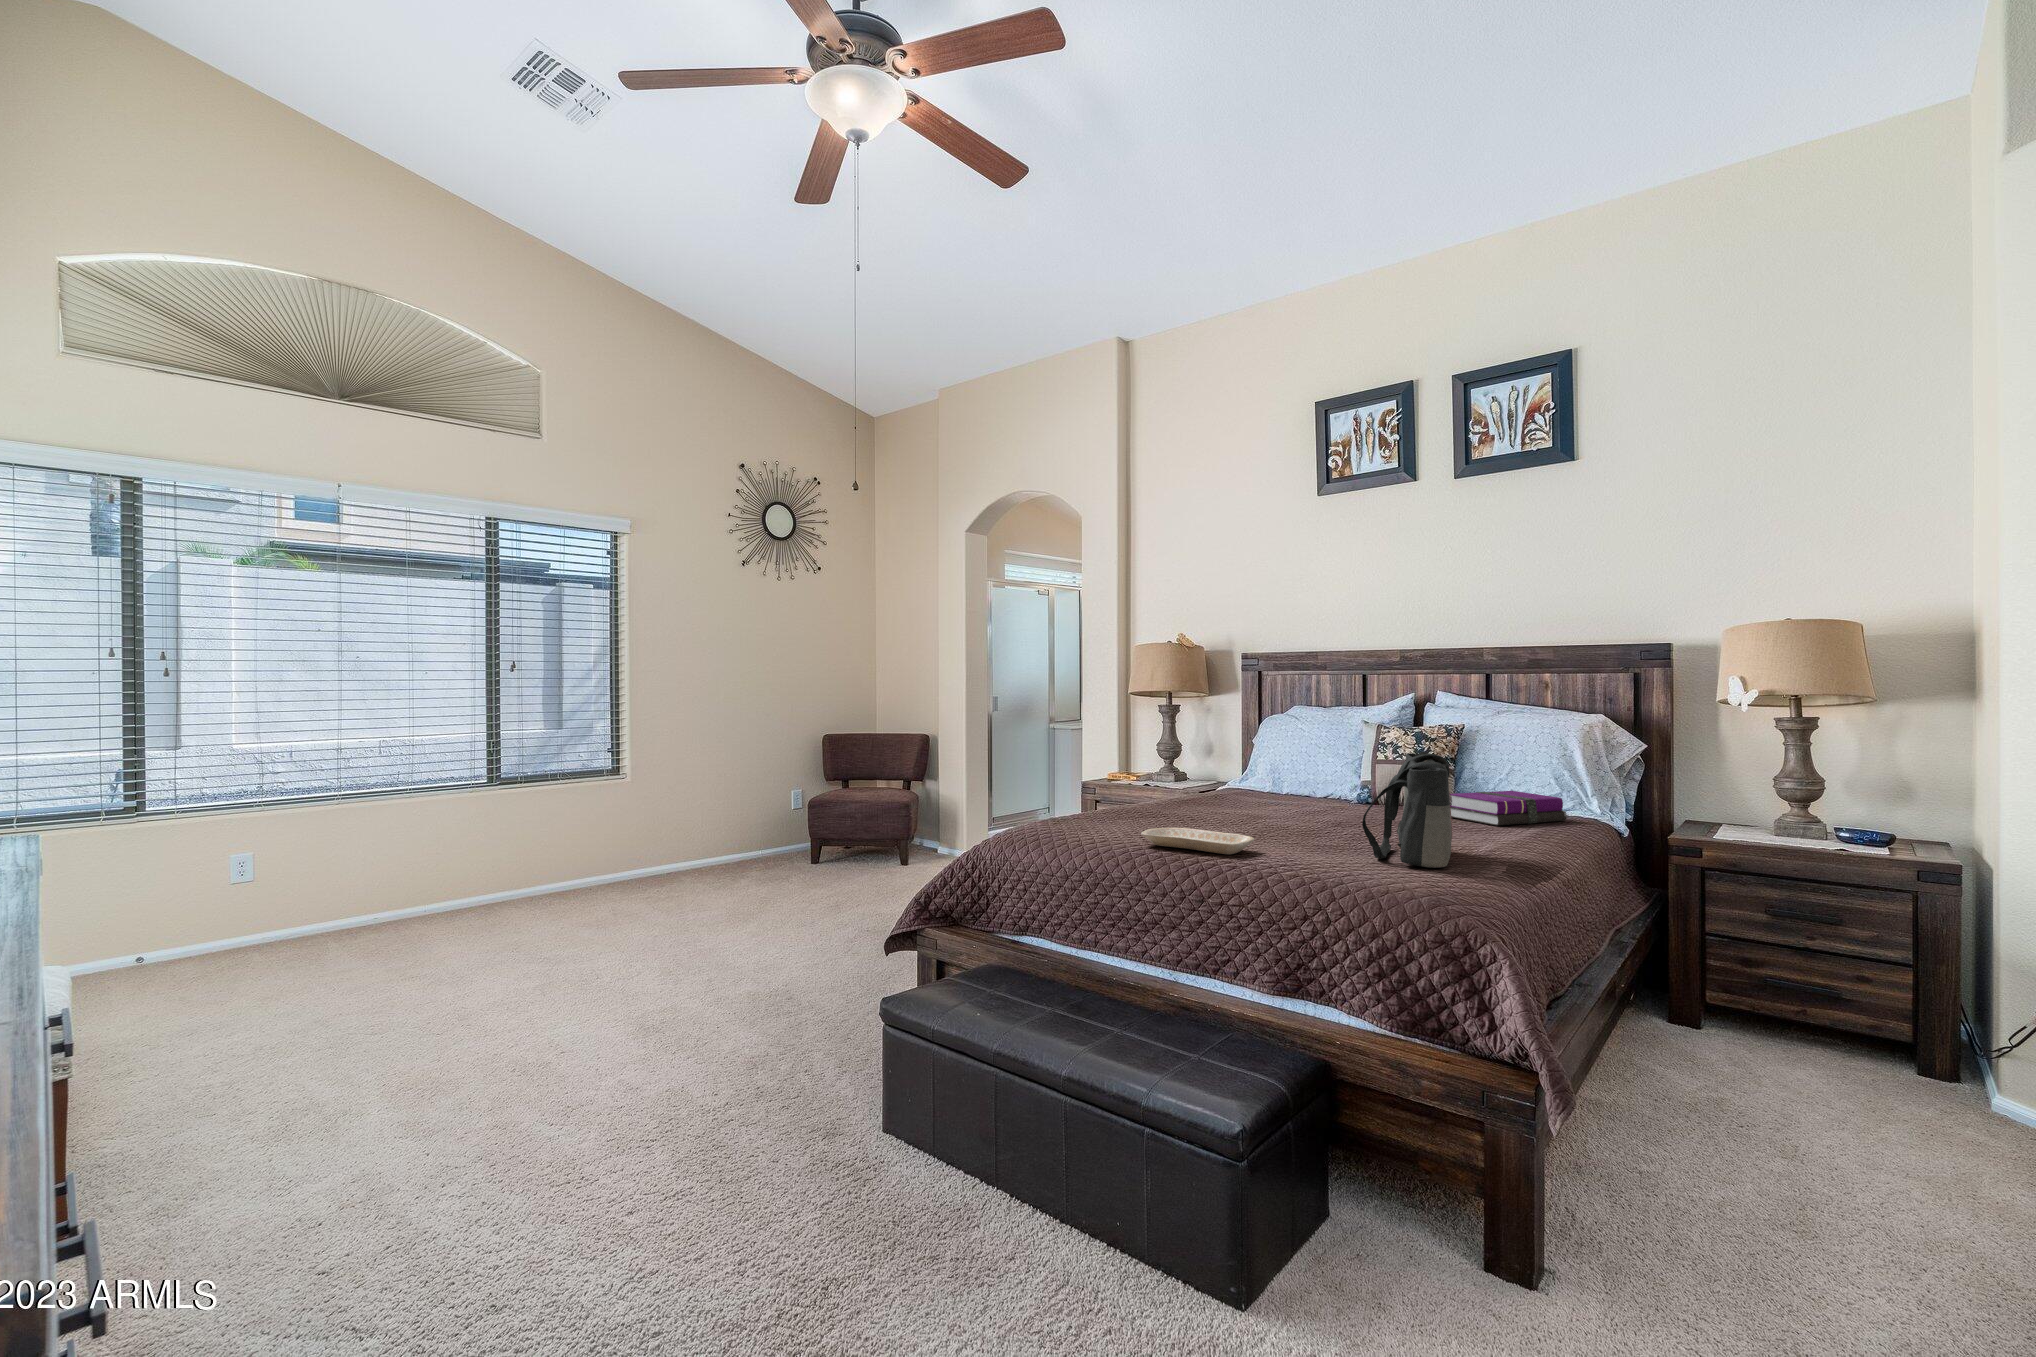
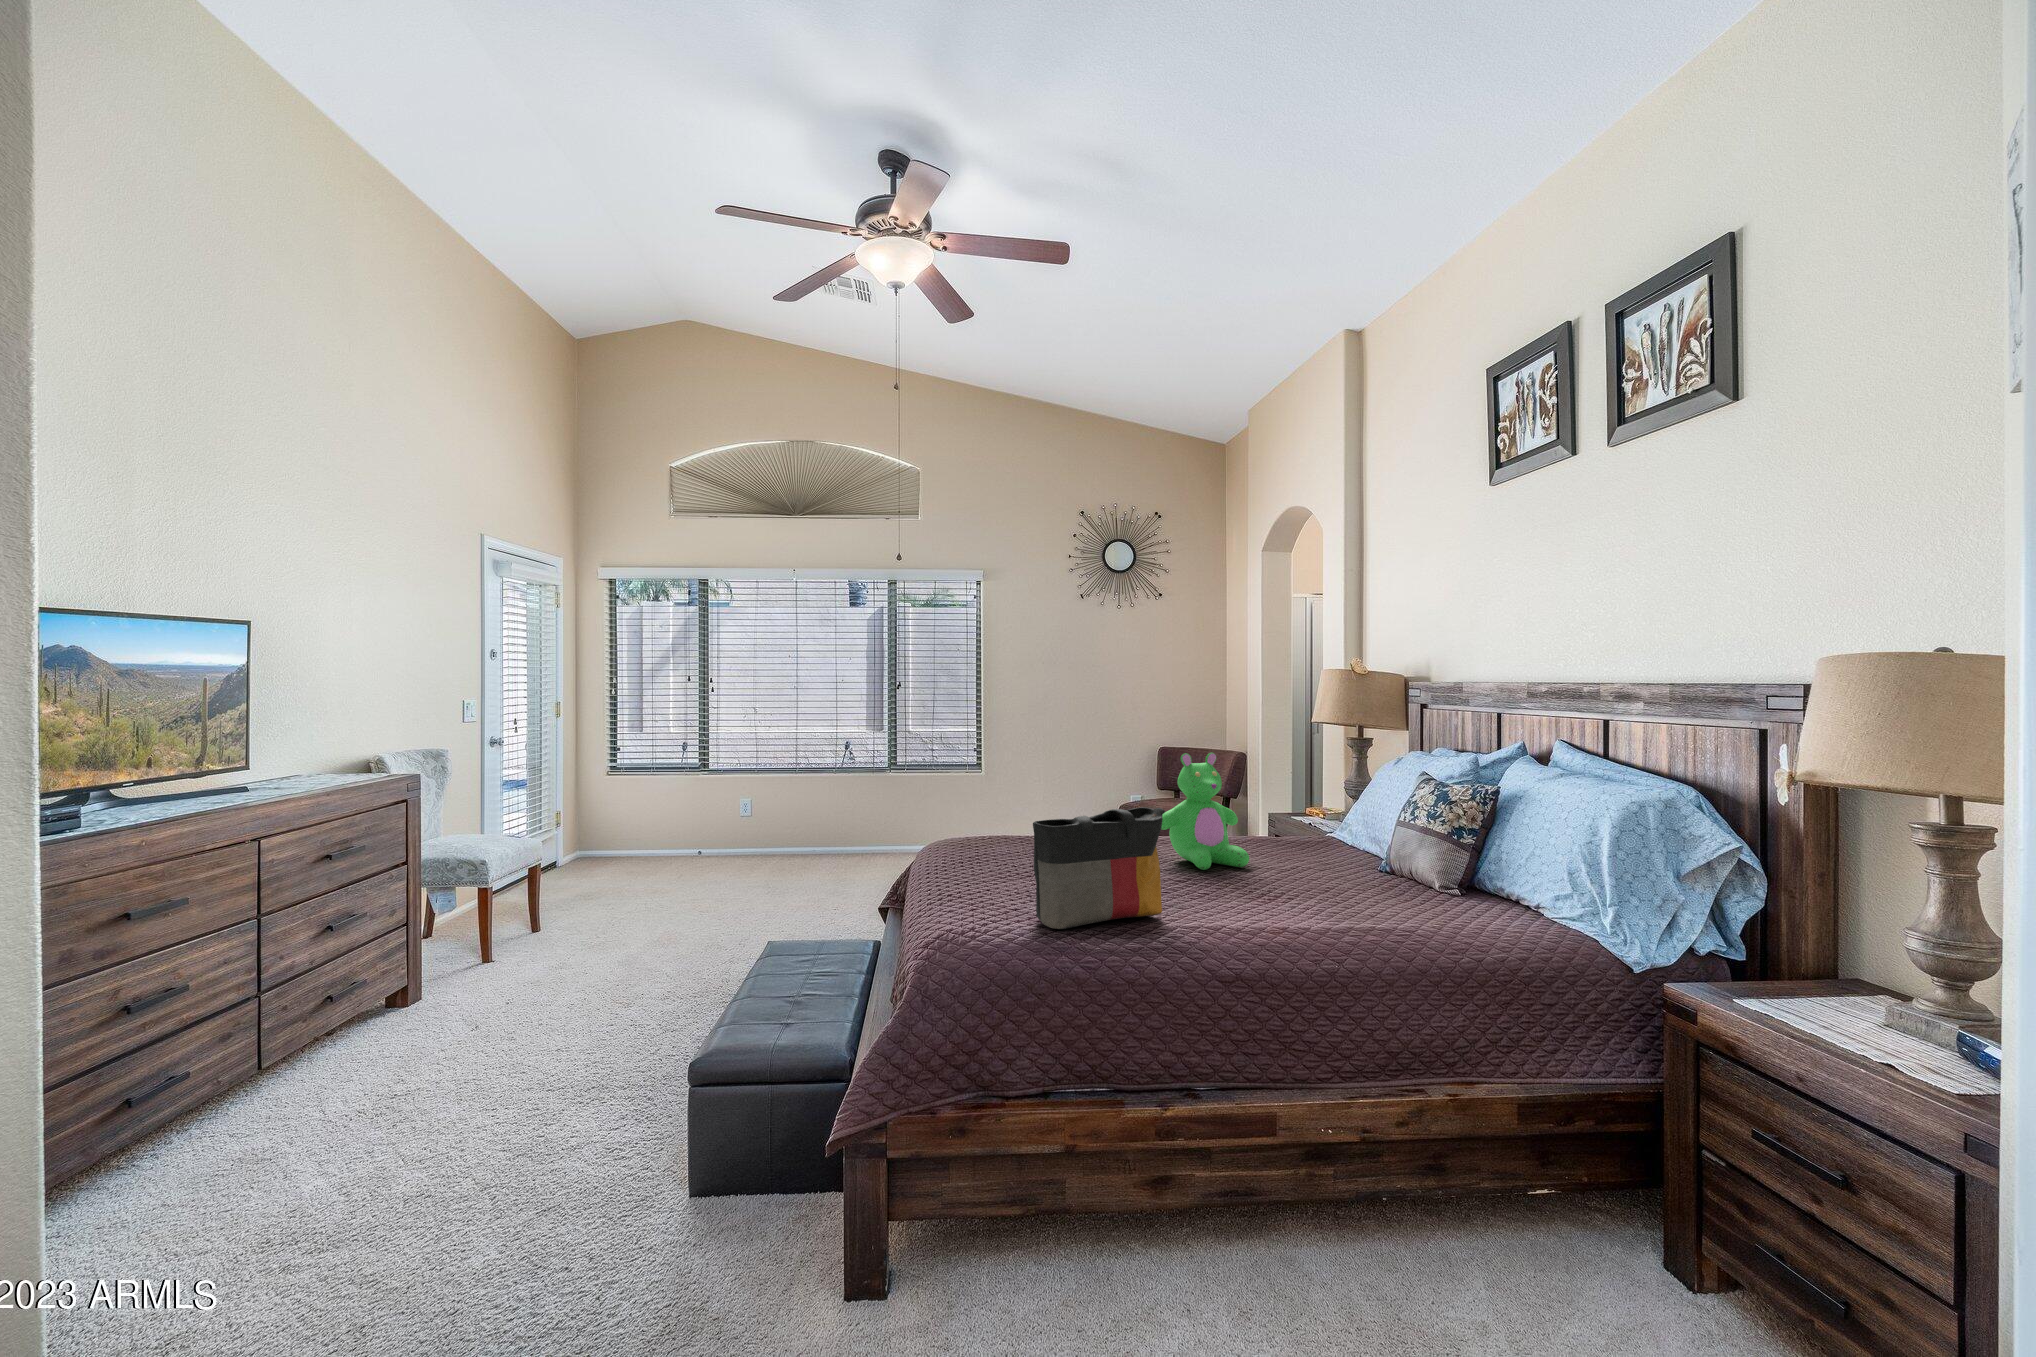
teddy bear: none [1230,714,1302,819] -> present [1161,753,1249,870]
notebook: present [1450,791,1567,825] -> none [1372,871,1500,930]
tray: present [1141,828,1254,854] -> none [967,853,1020,884]

